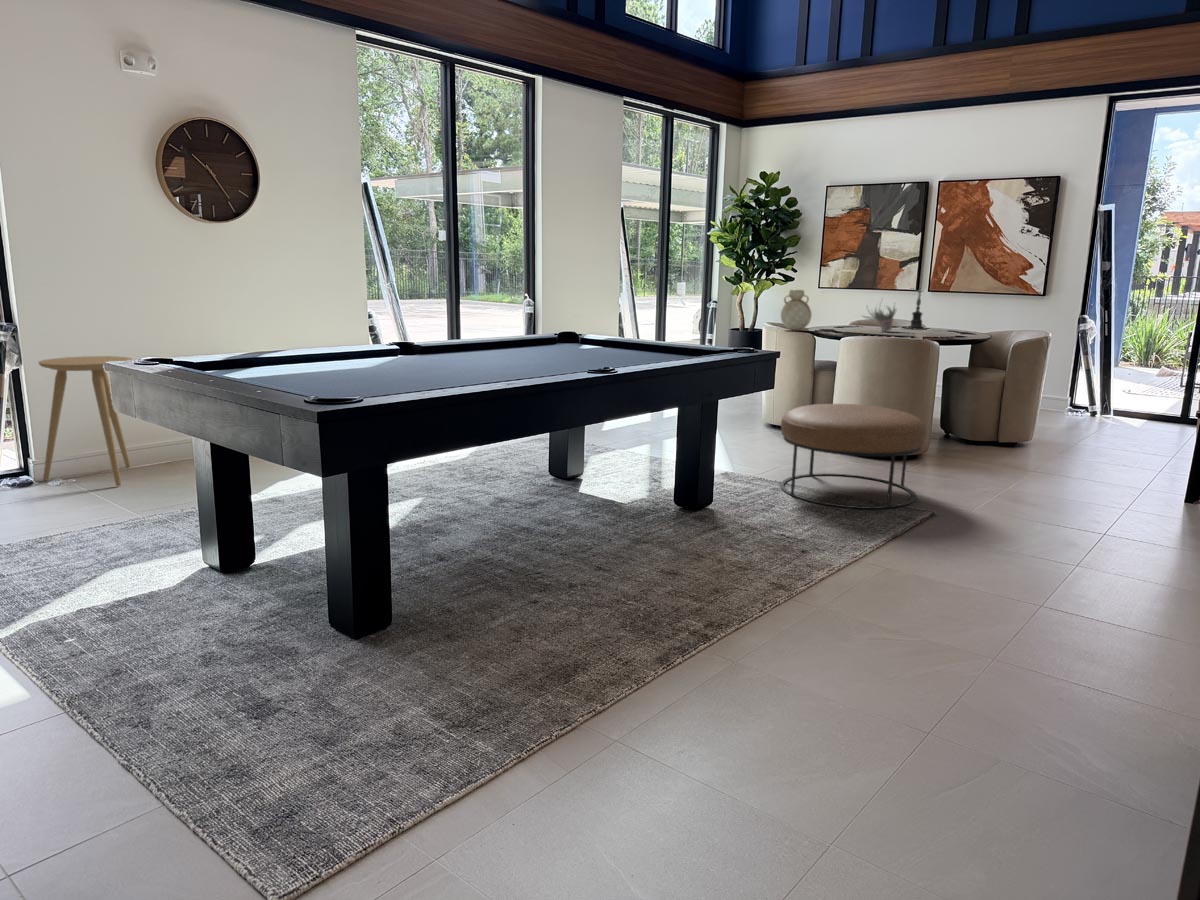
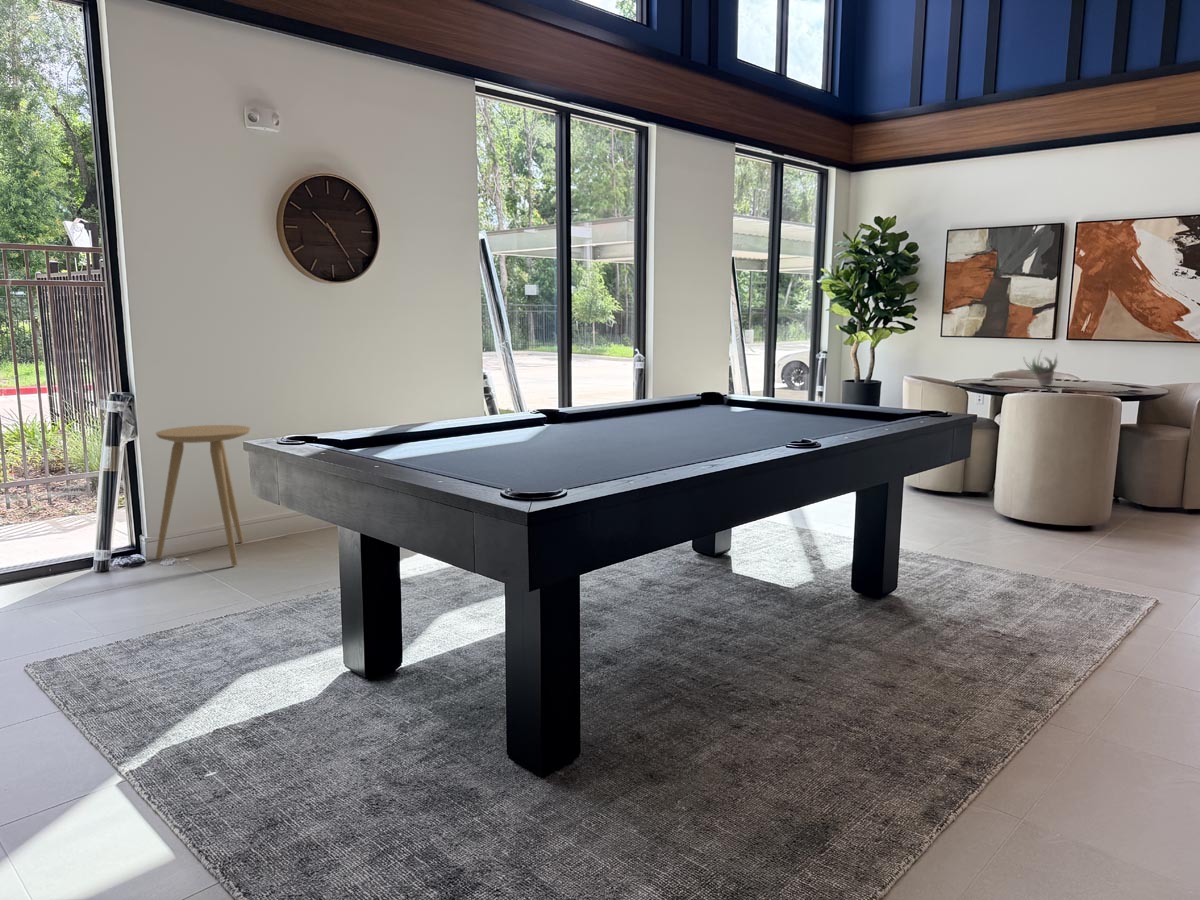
vase: present [781,290,811,330] -> none [926,342,961,386]
candle holder: present [908,290,924,330] -> none [1055,333,1091,383]
ottoman: present [780,404,926,509] -> none [959,472,1140,596]

